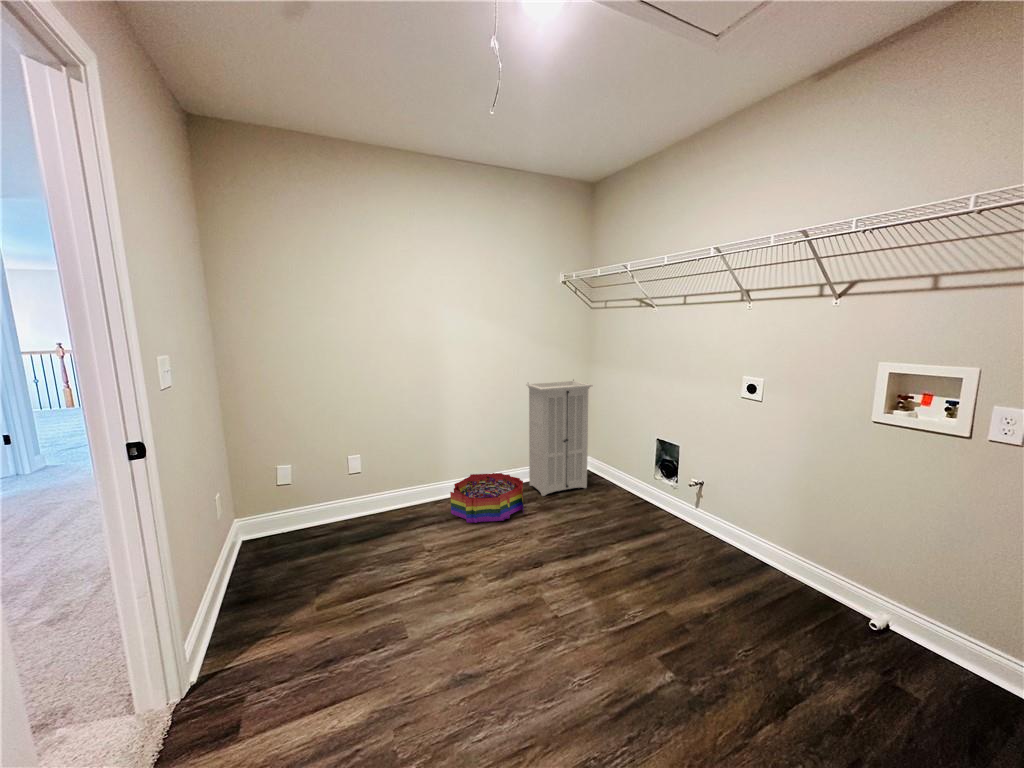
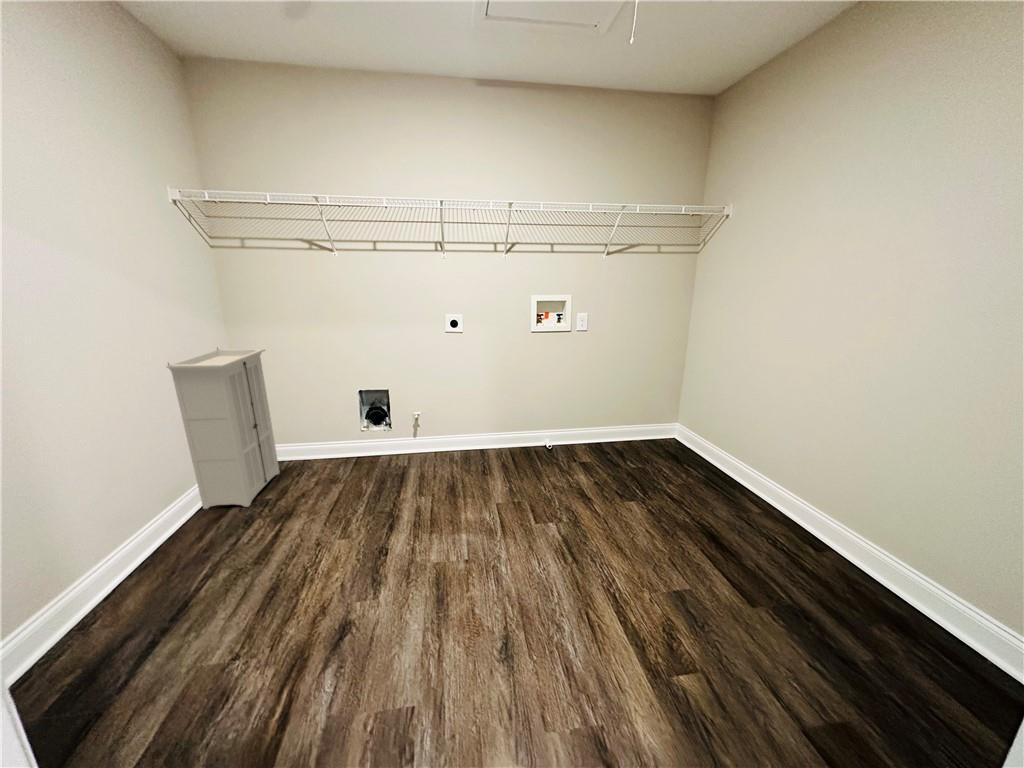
storage bin: present [450,473,524,523] -> none [120,498,271,610]

